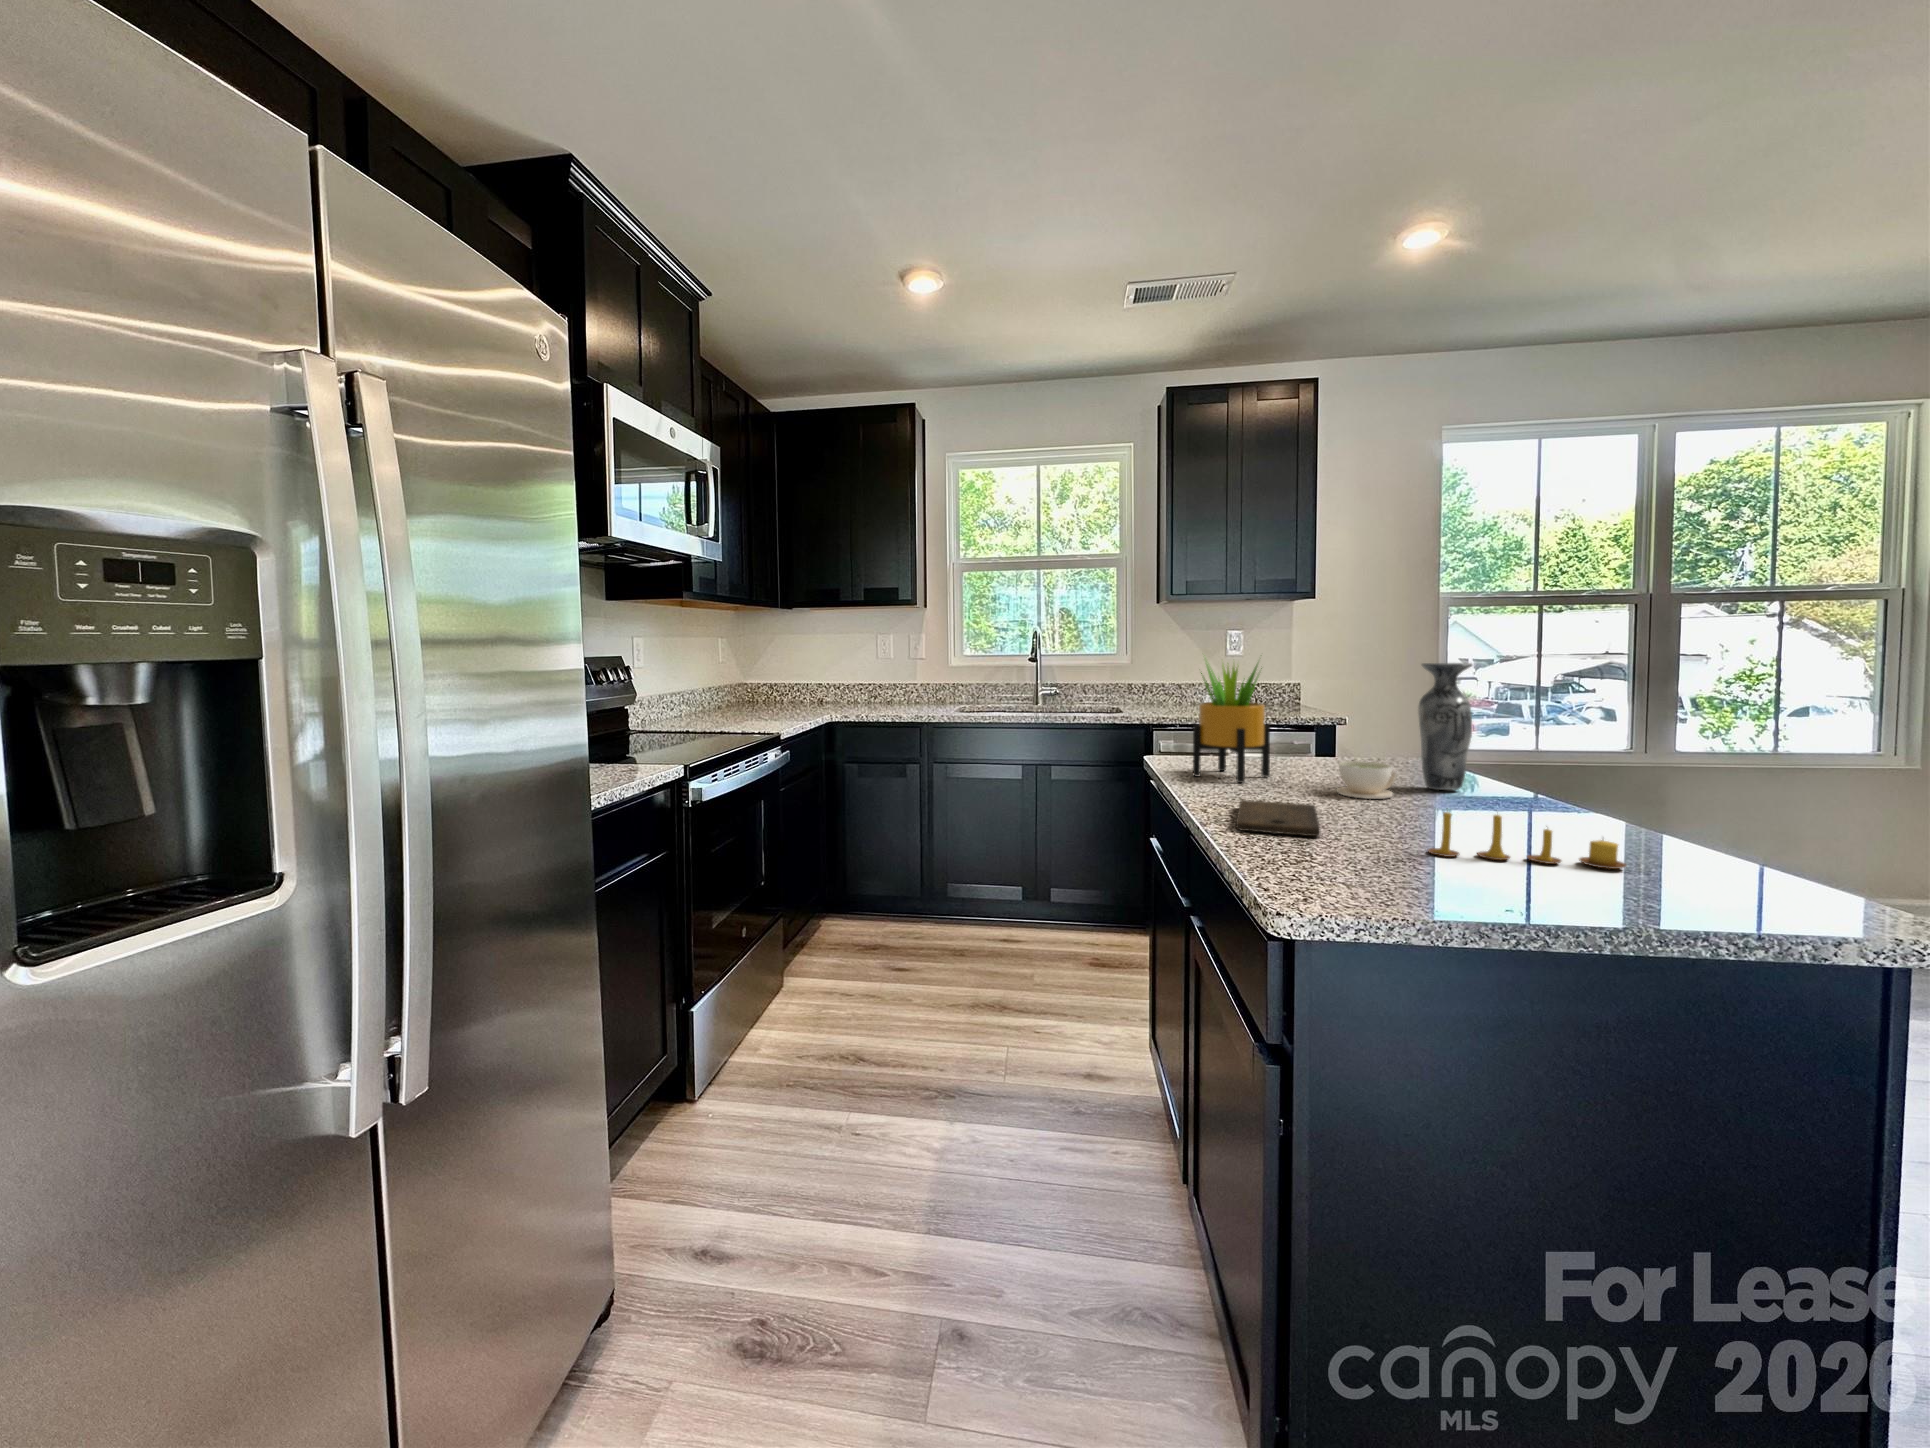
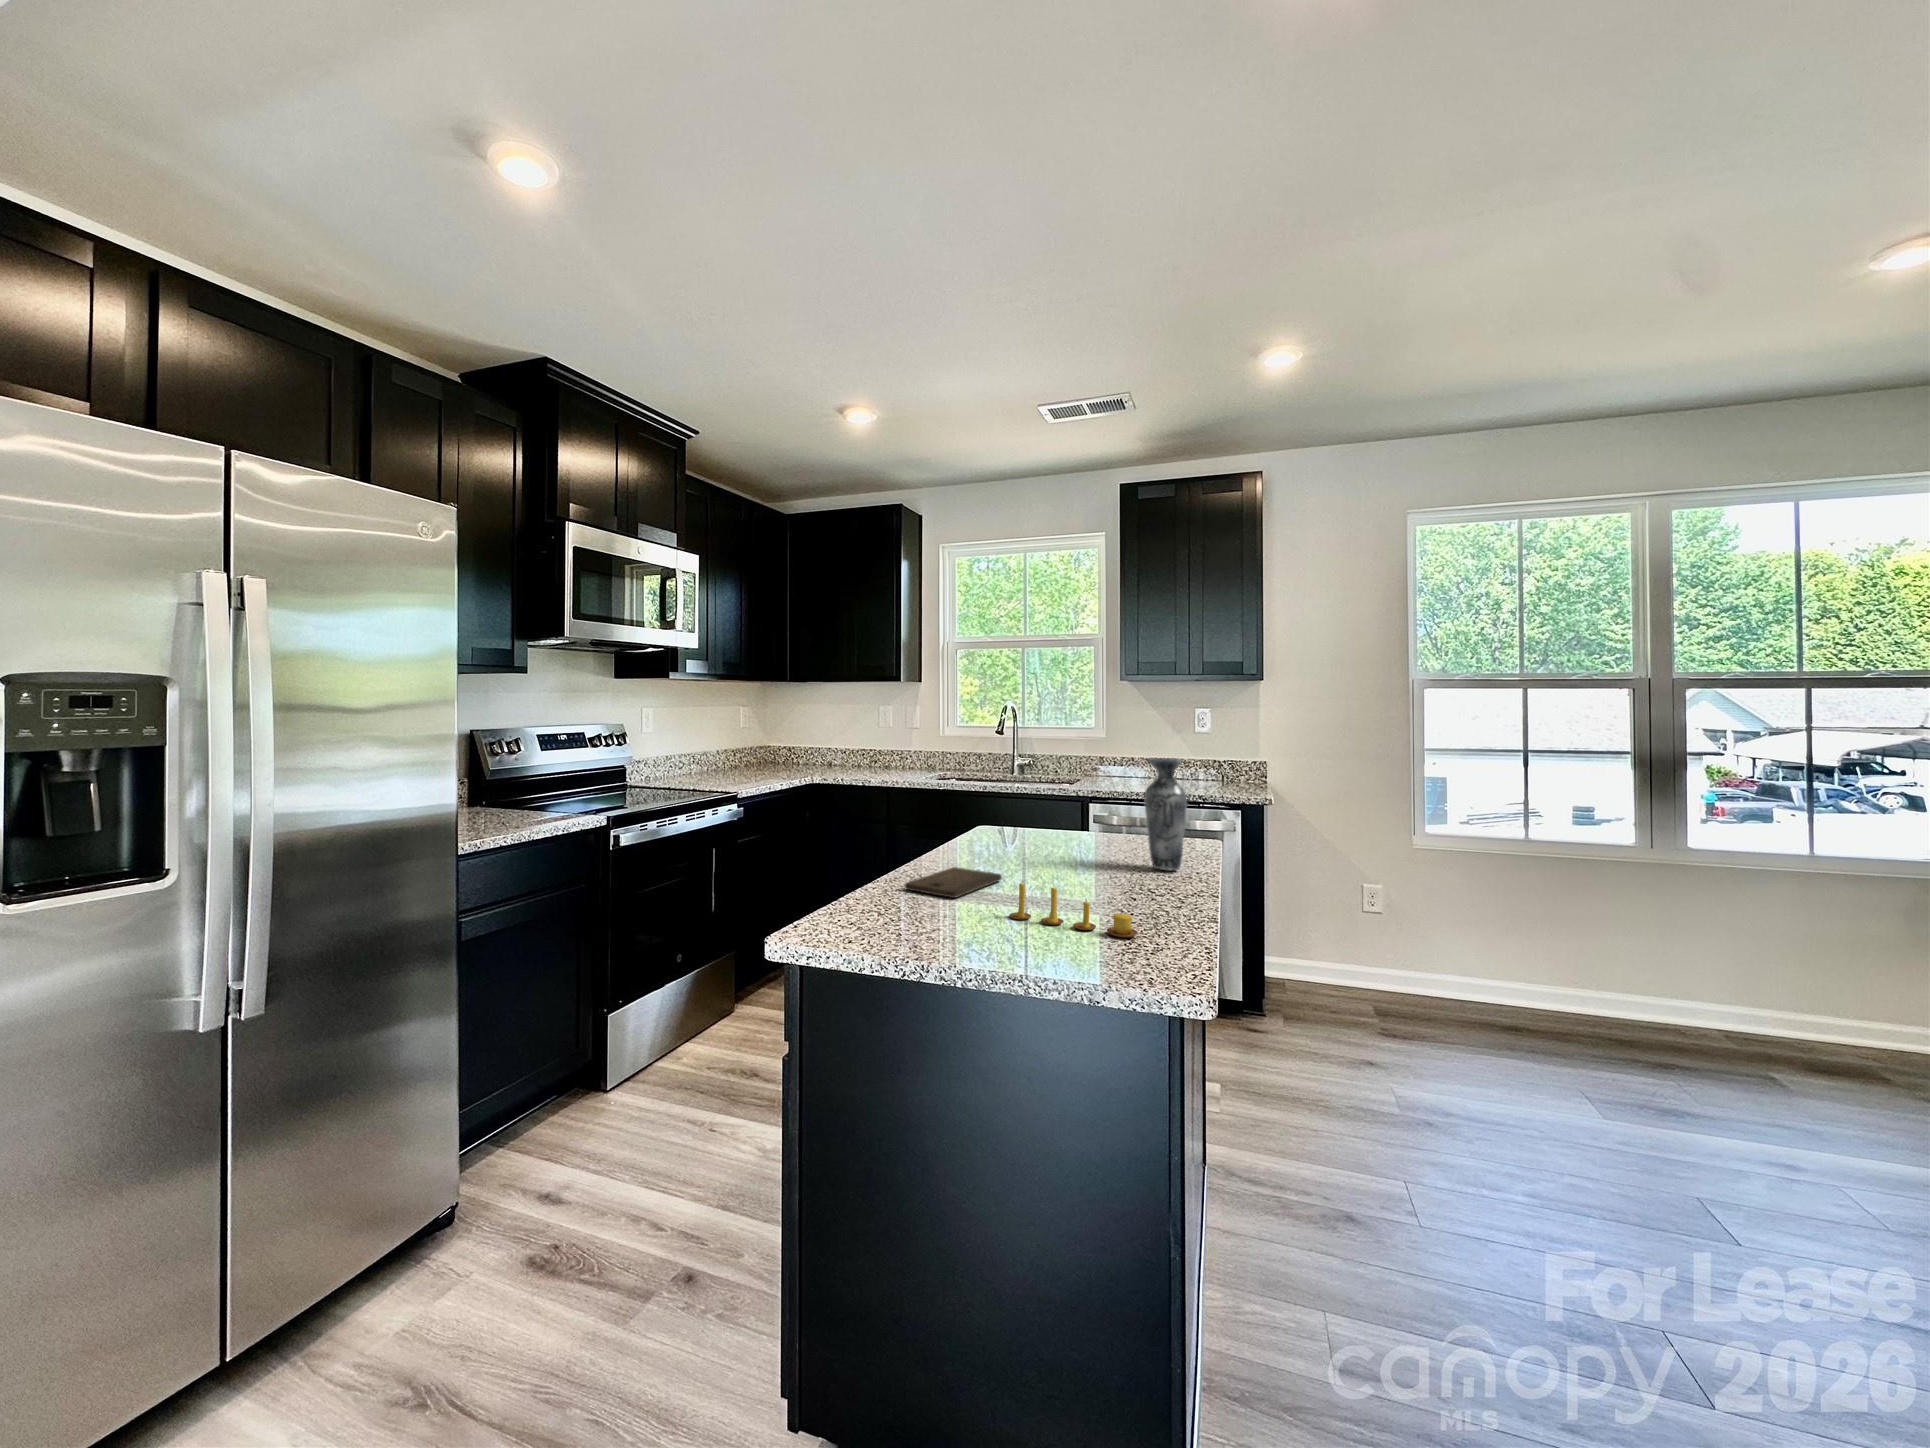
potted plant: present [1193,661,1270,783] -> none [981,741,1044,854]
coffee cup: present [1336,761,1398,799] -> none [1064,840,1113,874]

